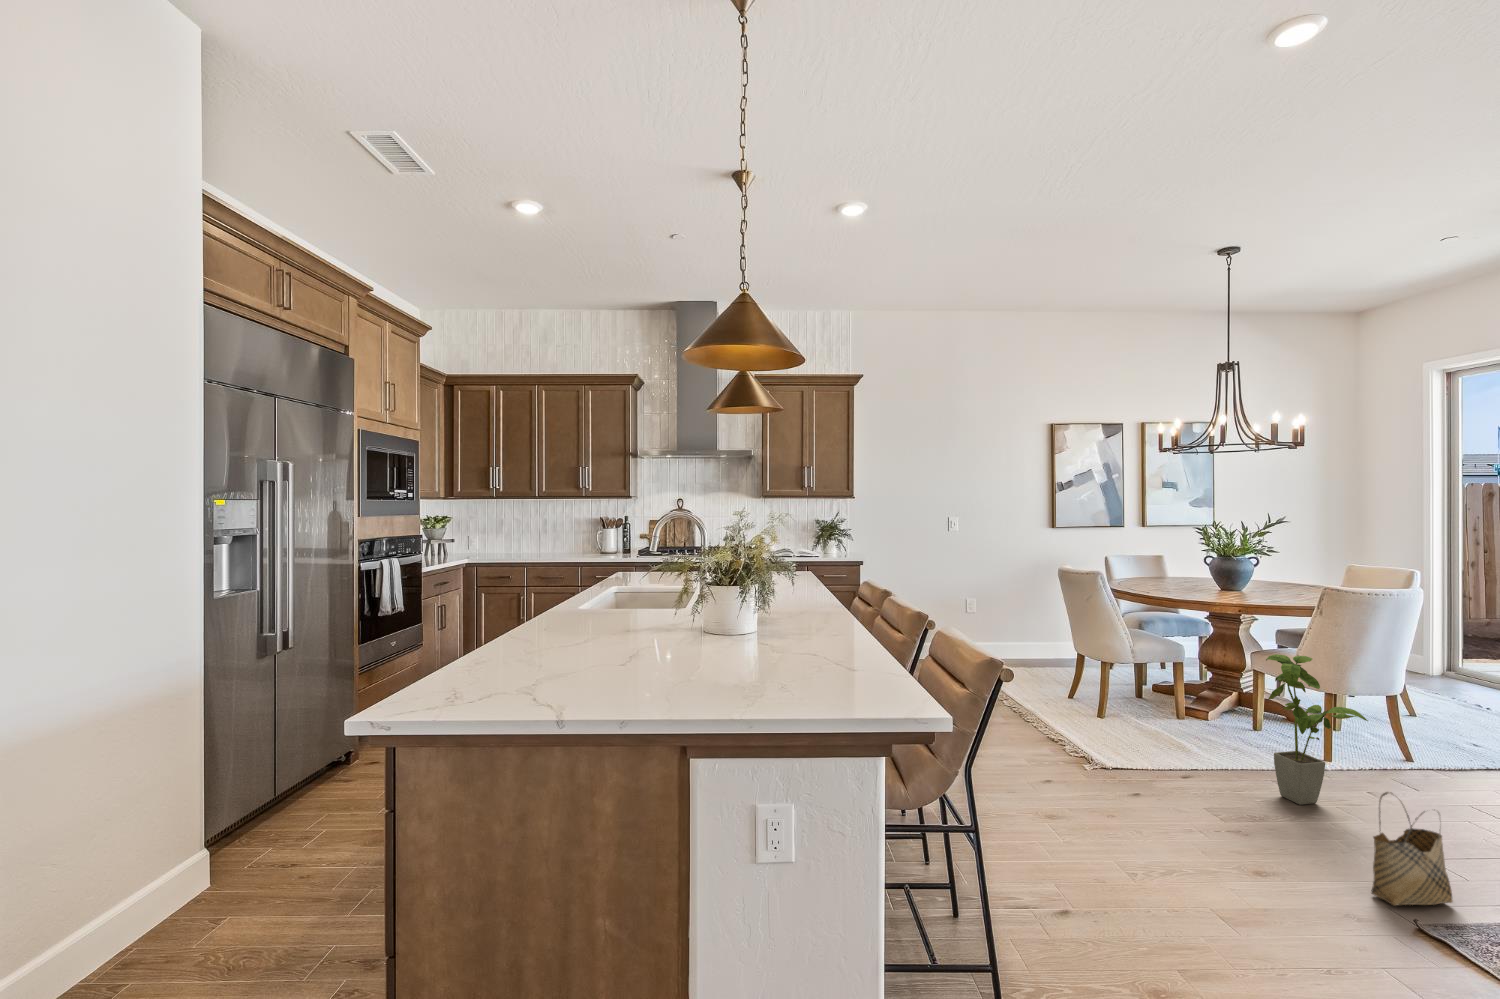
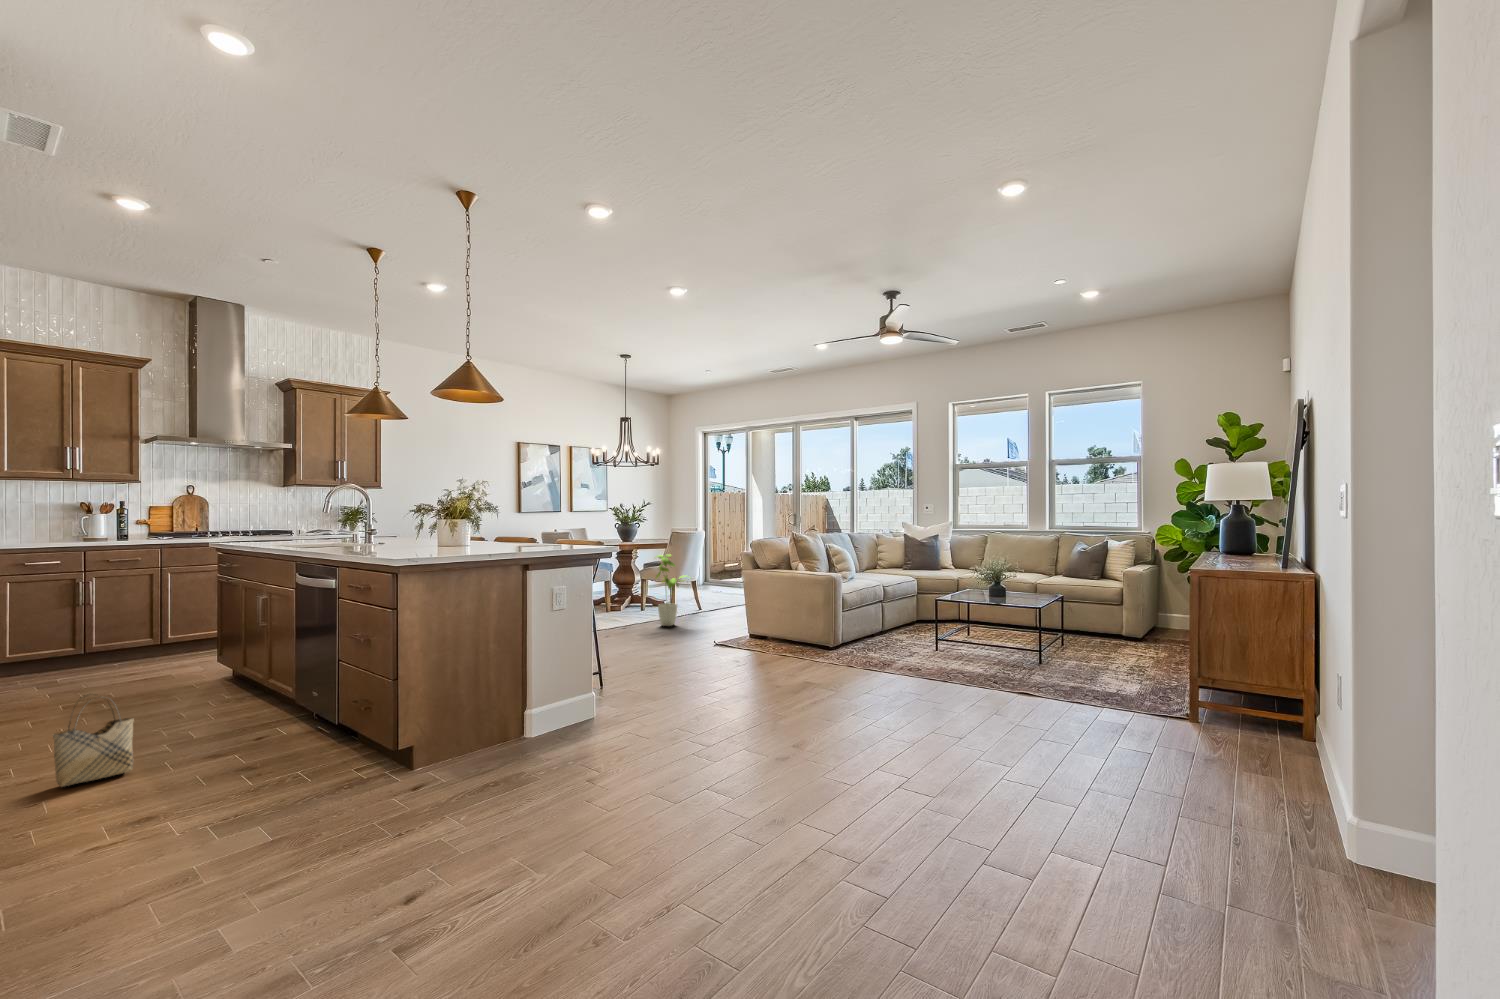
woven basket: present [1371,792,1452,906] -> present [53,694,134,787]

